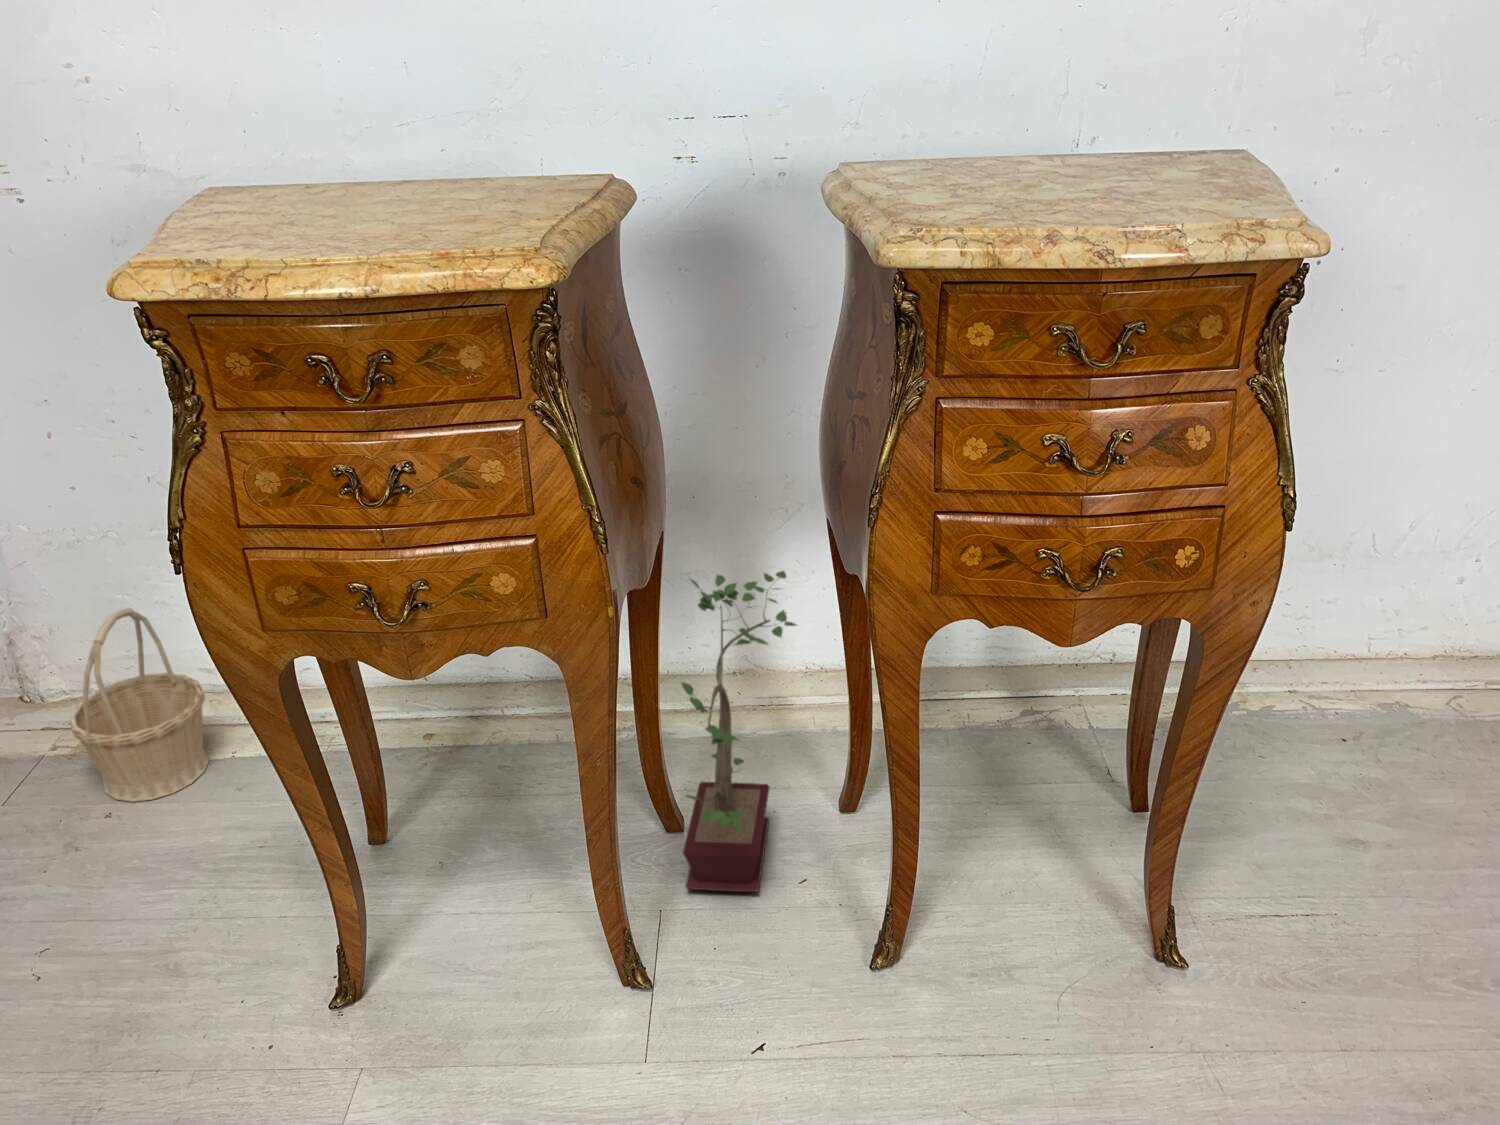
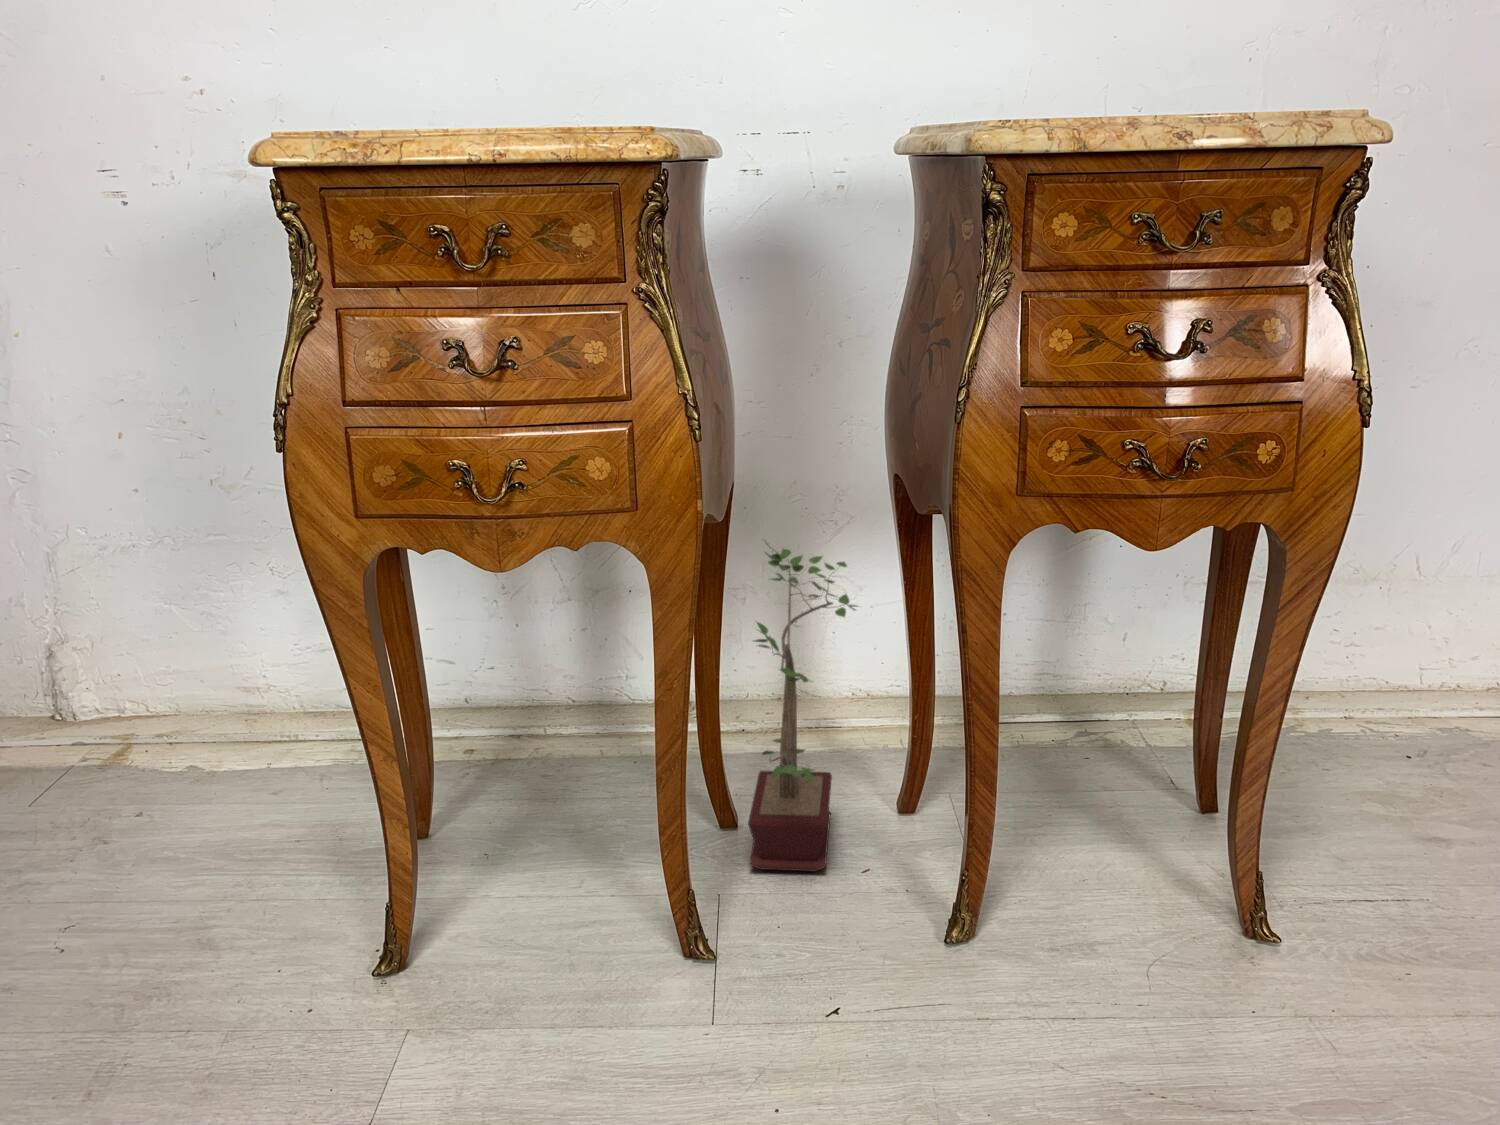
basket: present [70,608,209,802] -> none [107,603,246,805]

